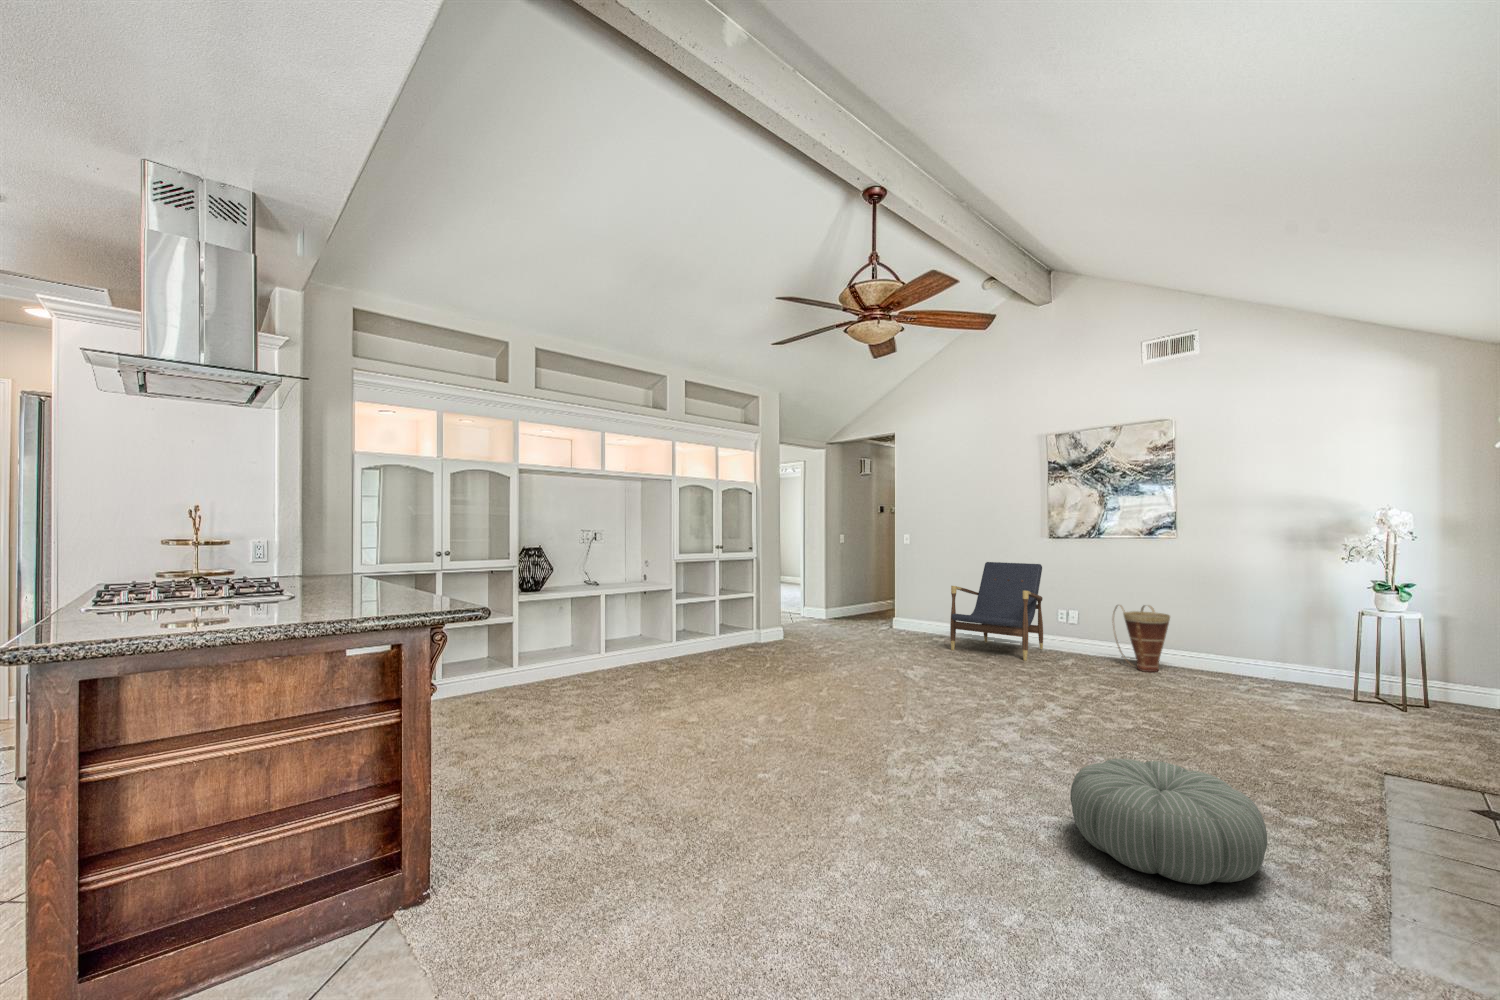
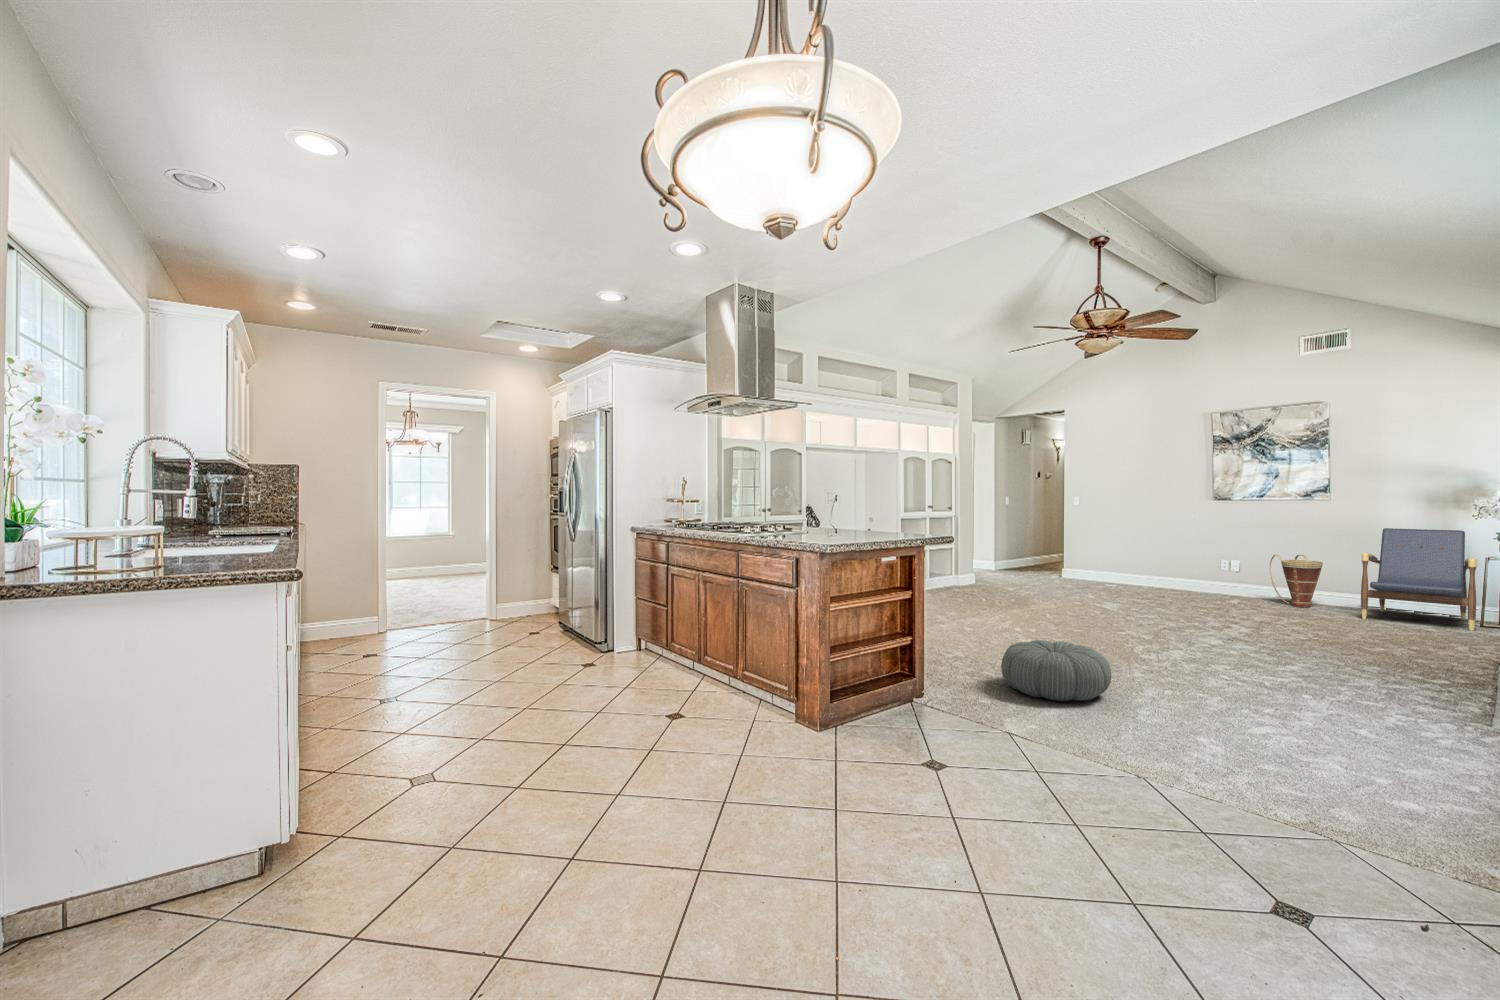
lounge chair: present [950,562,1043,661] -> present [1361,528,1477,631]
pouf: present [1070,759,1267,884] -> present [1001,640,1112,701]

